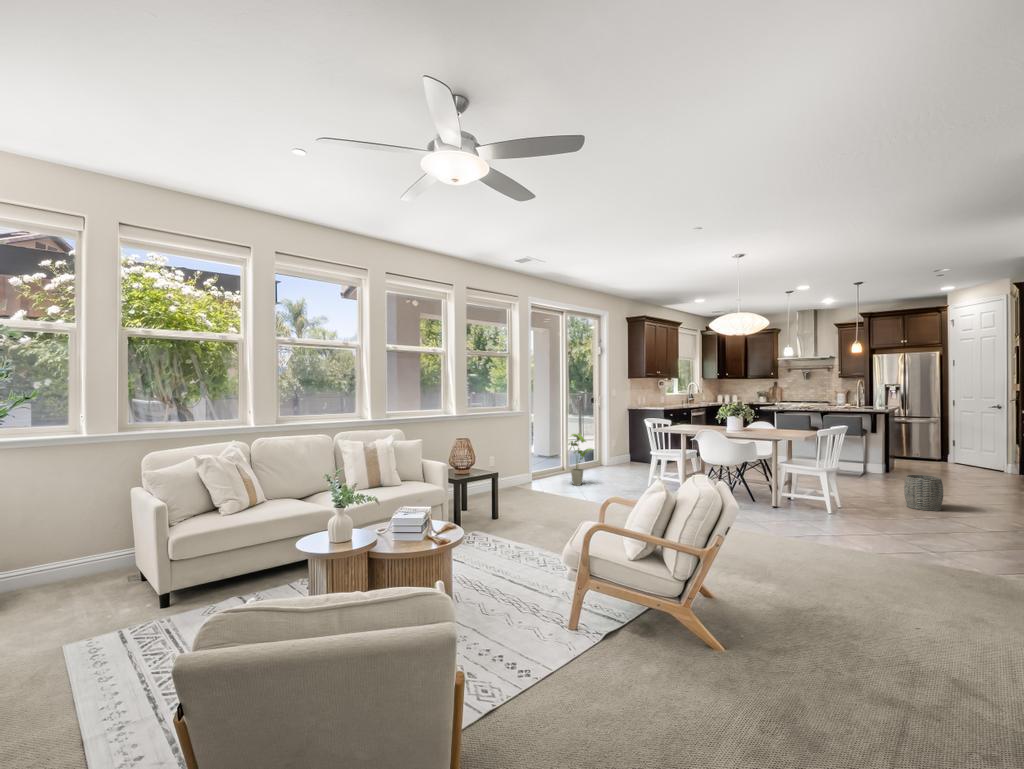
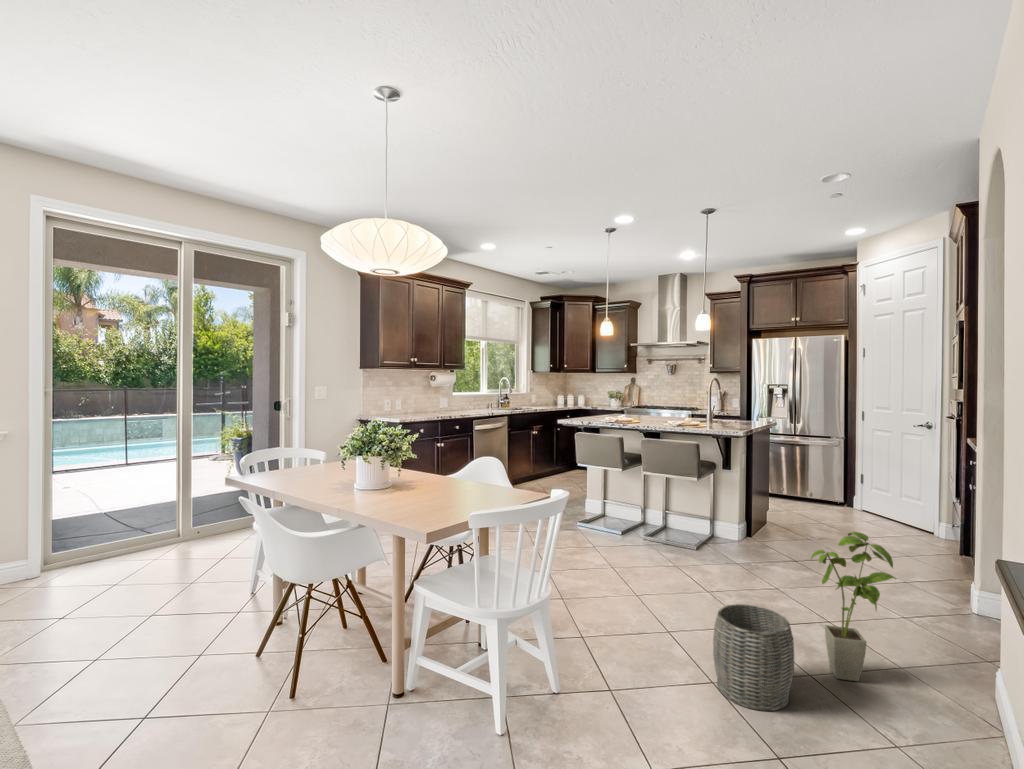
house plant: present [569,433,592,485] -> present [811,532,896,681]

